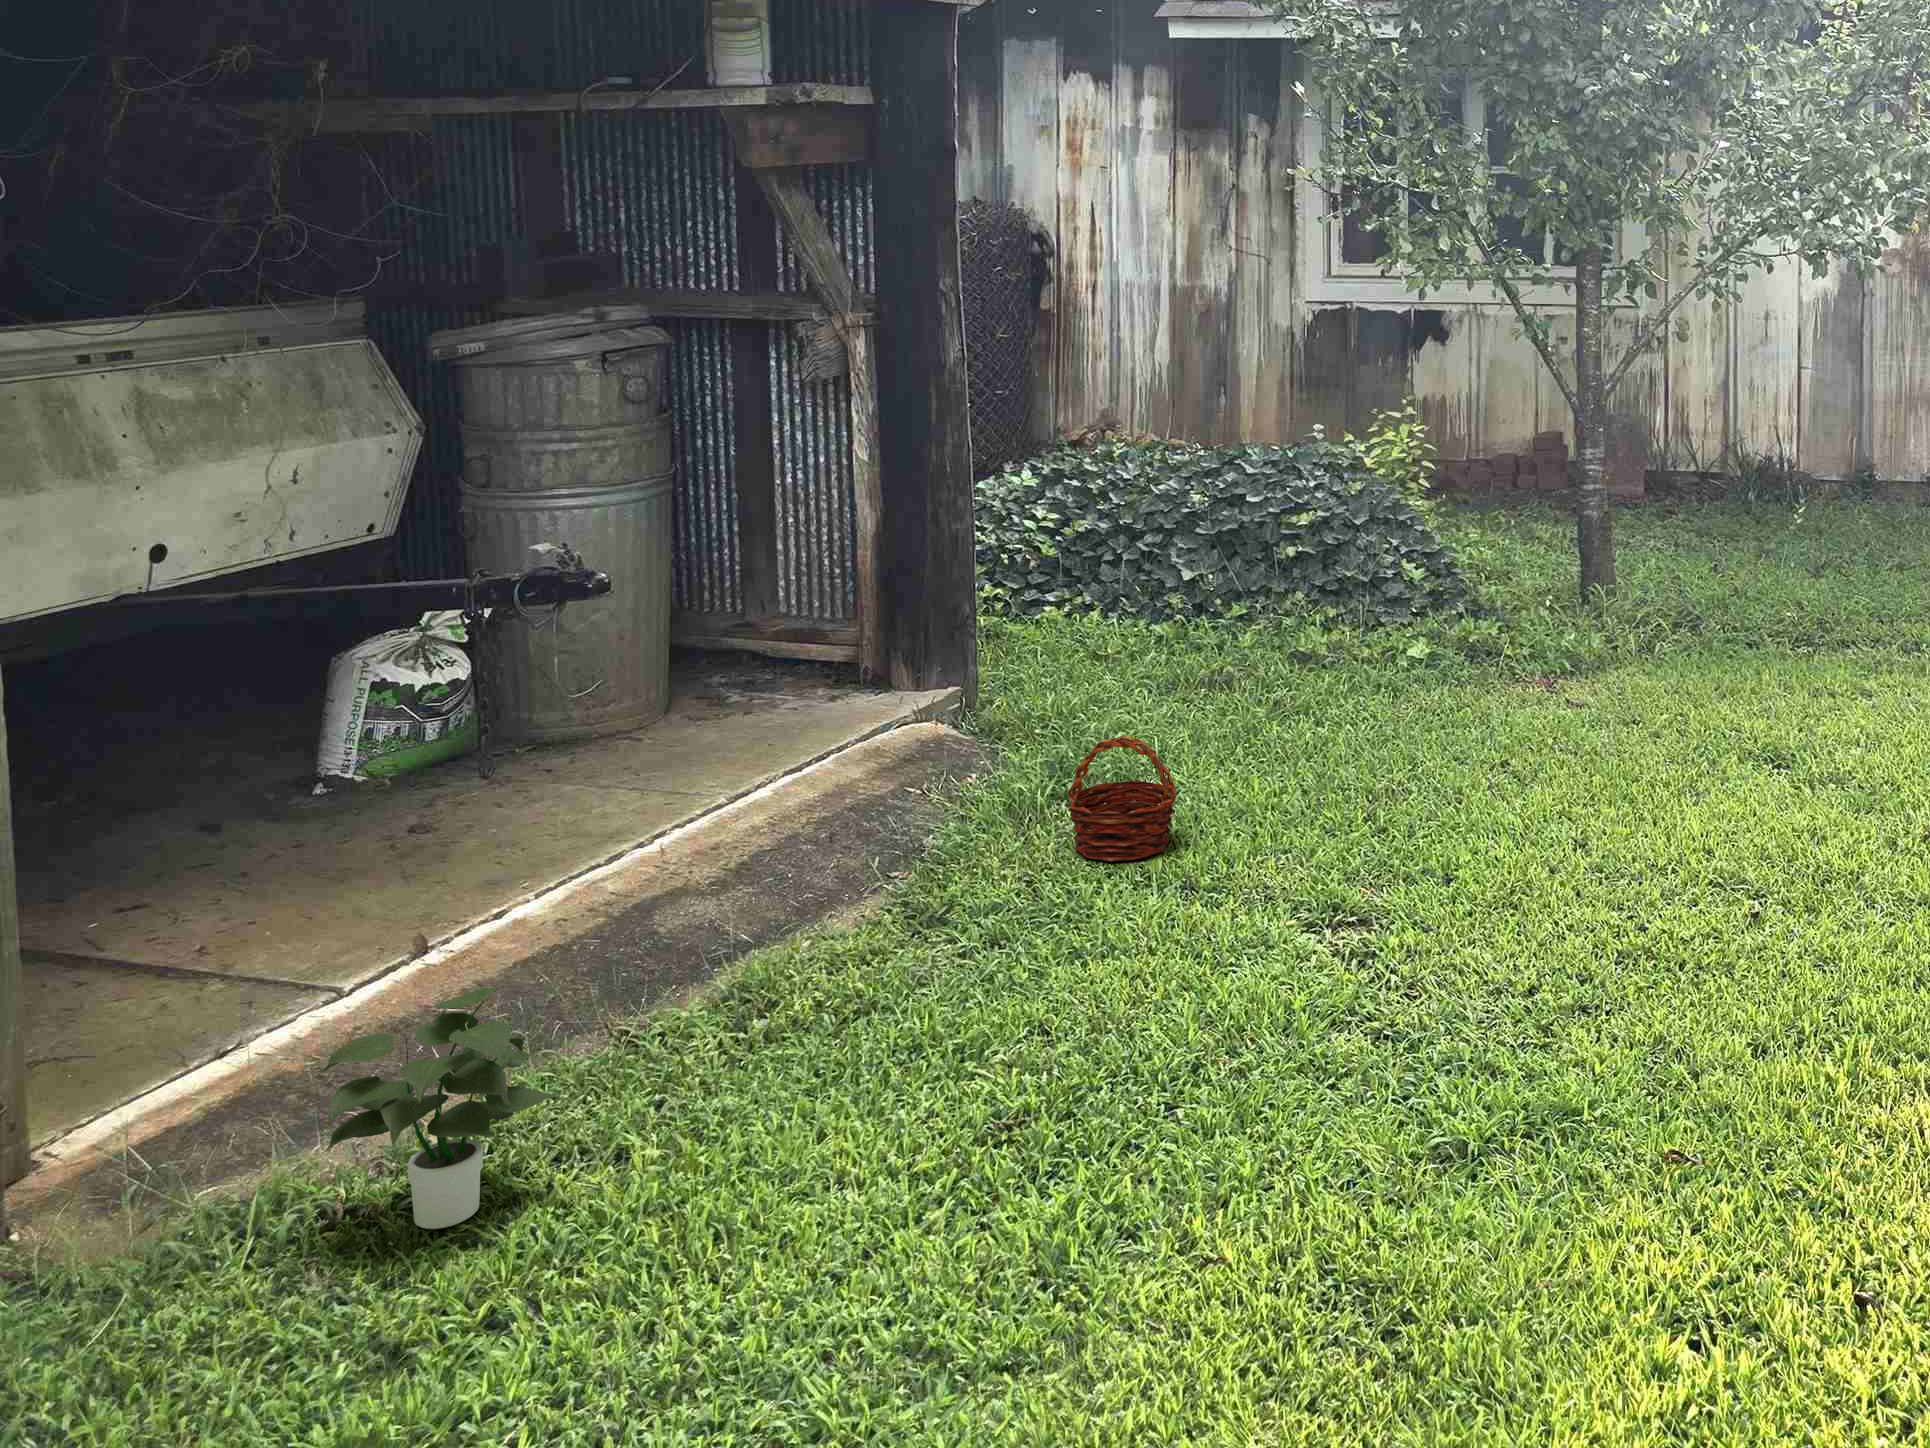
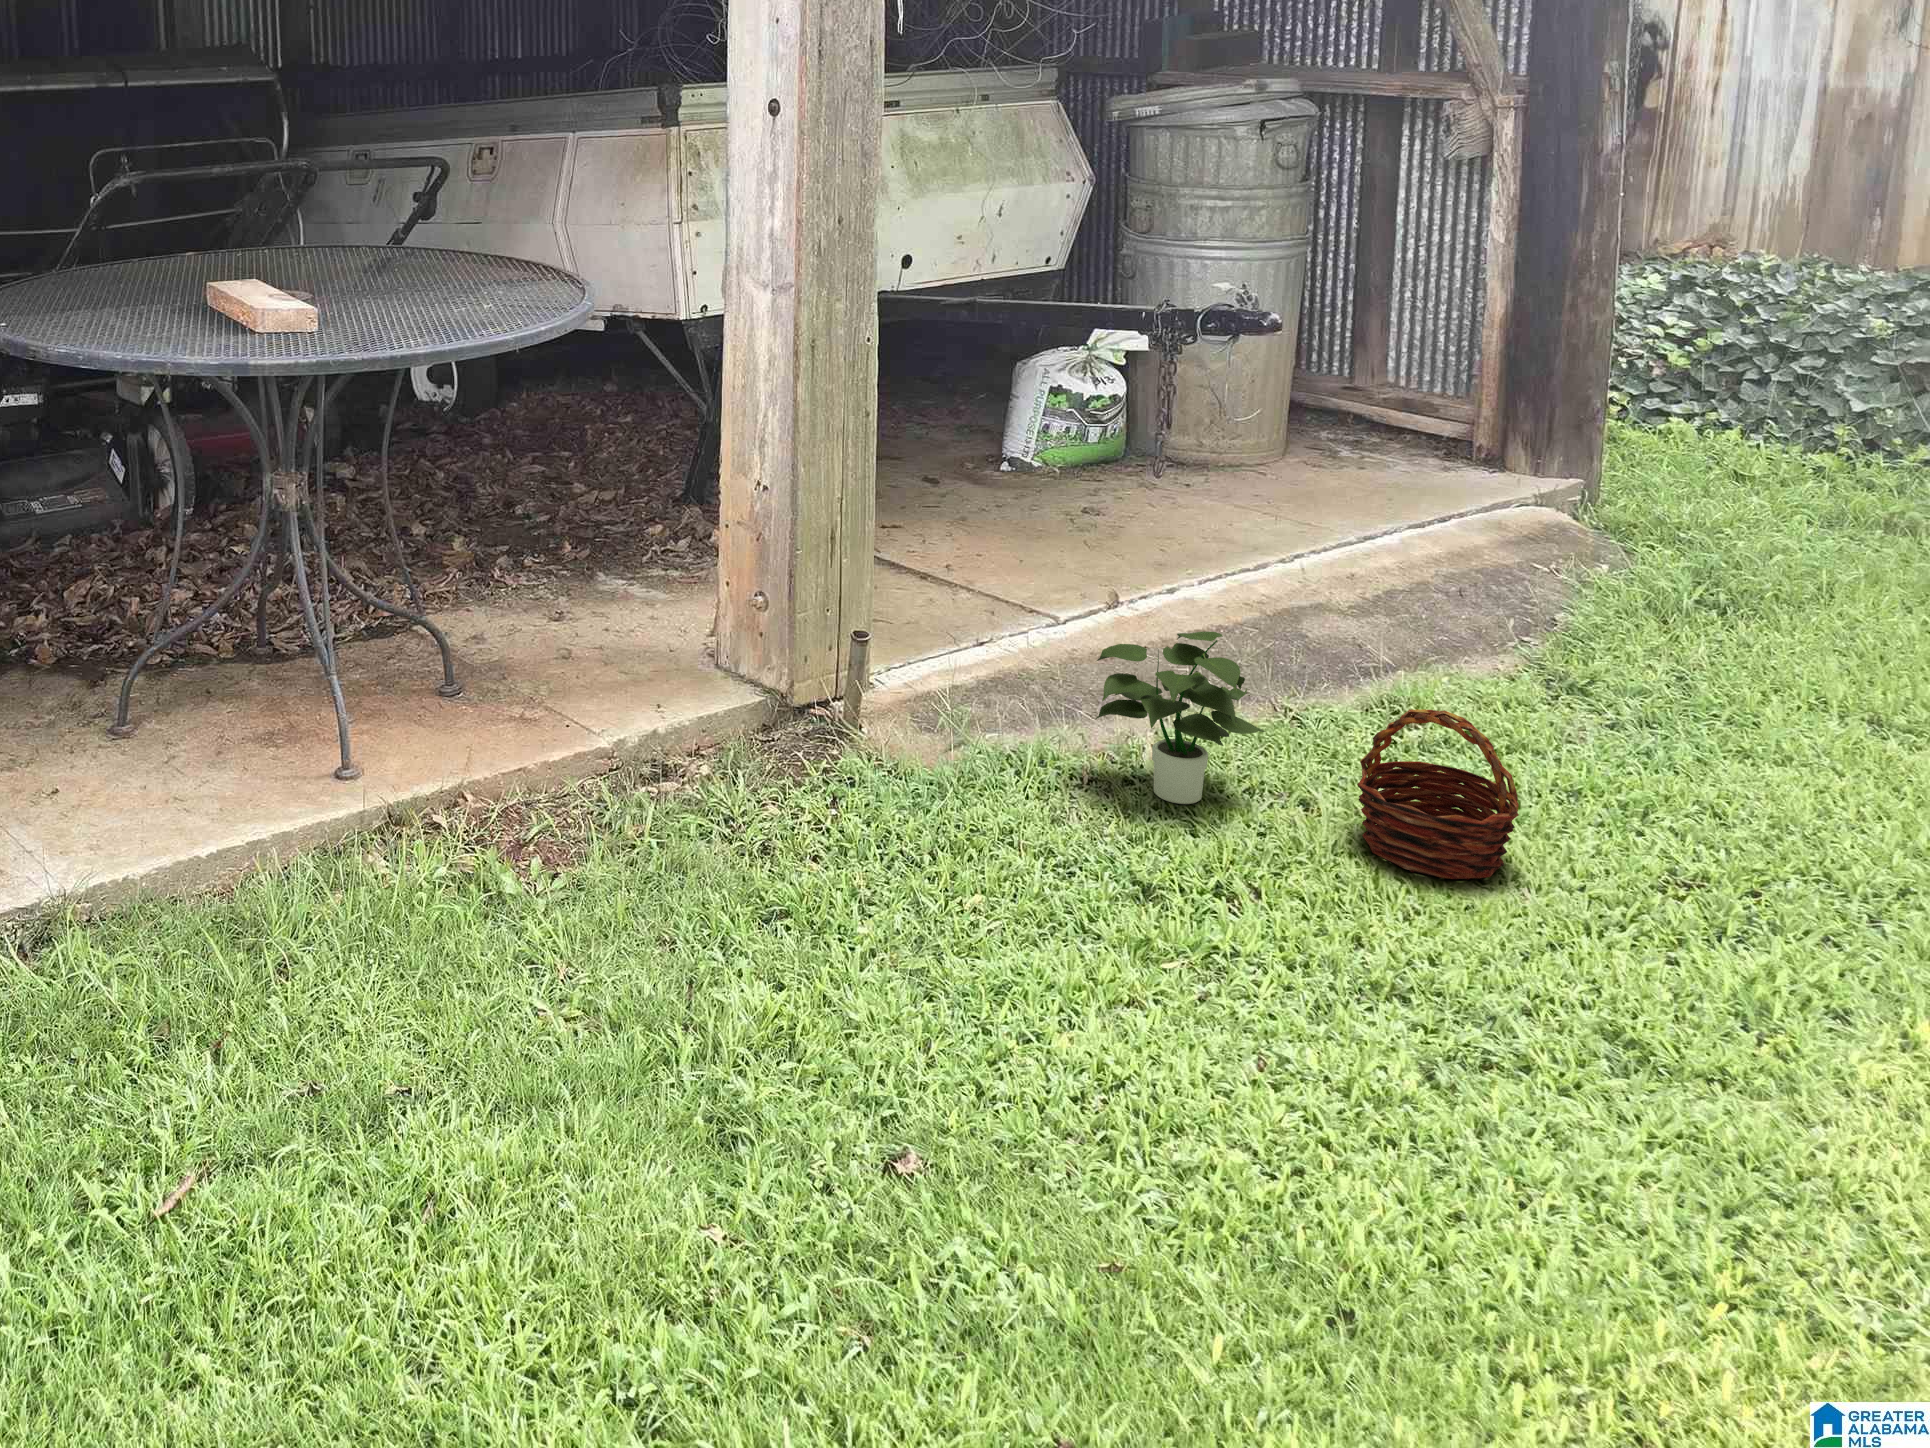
basket: present [1067,736,1176,862] -> present [1358,710,1519,879]

